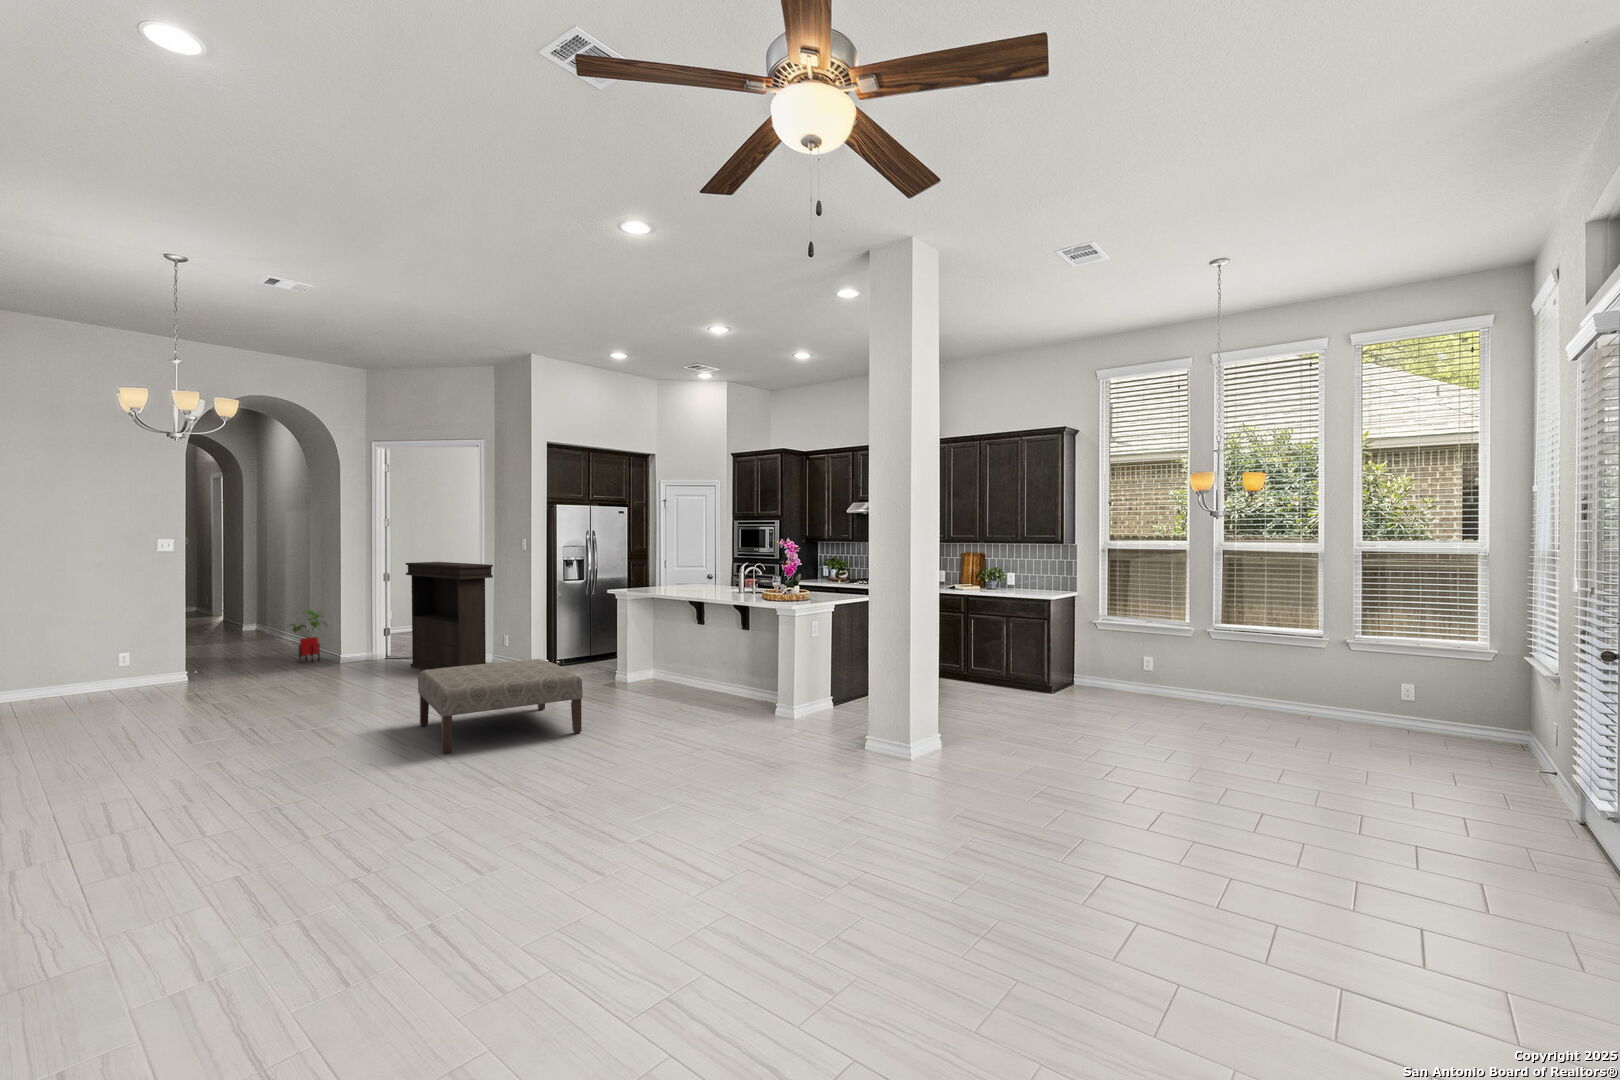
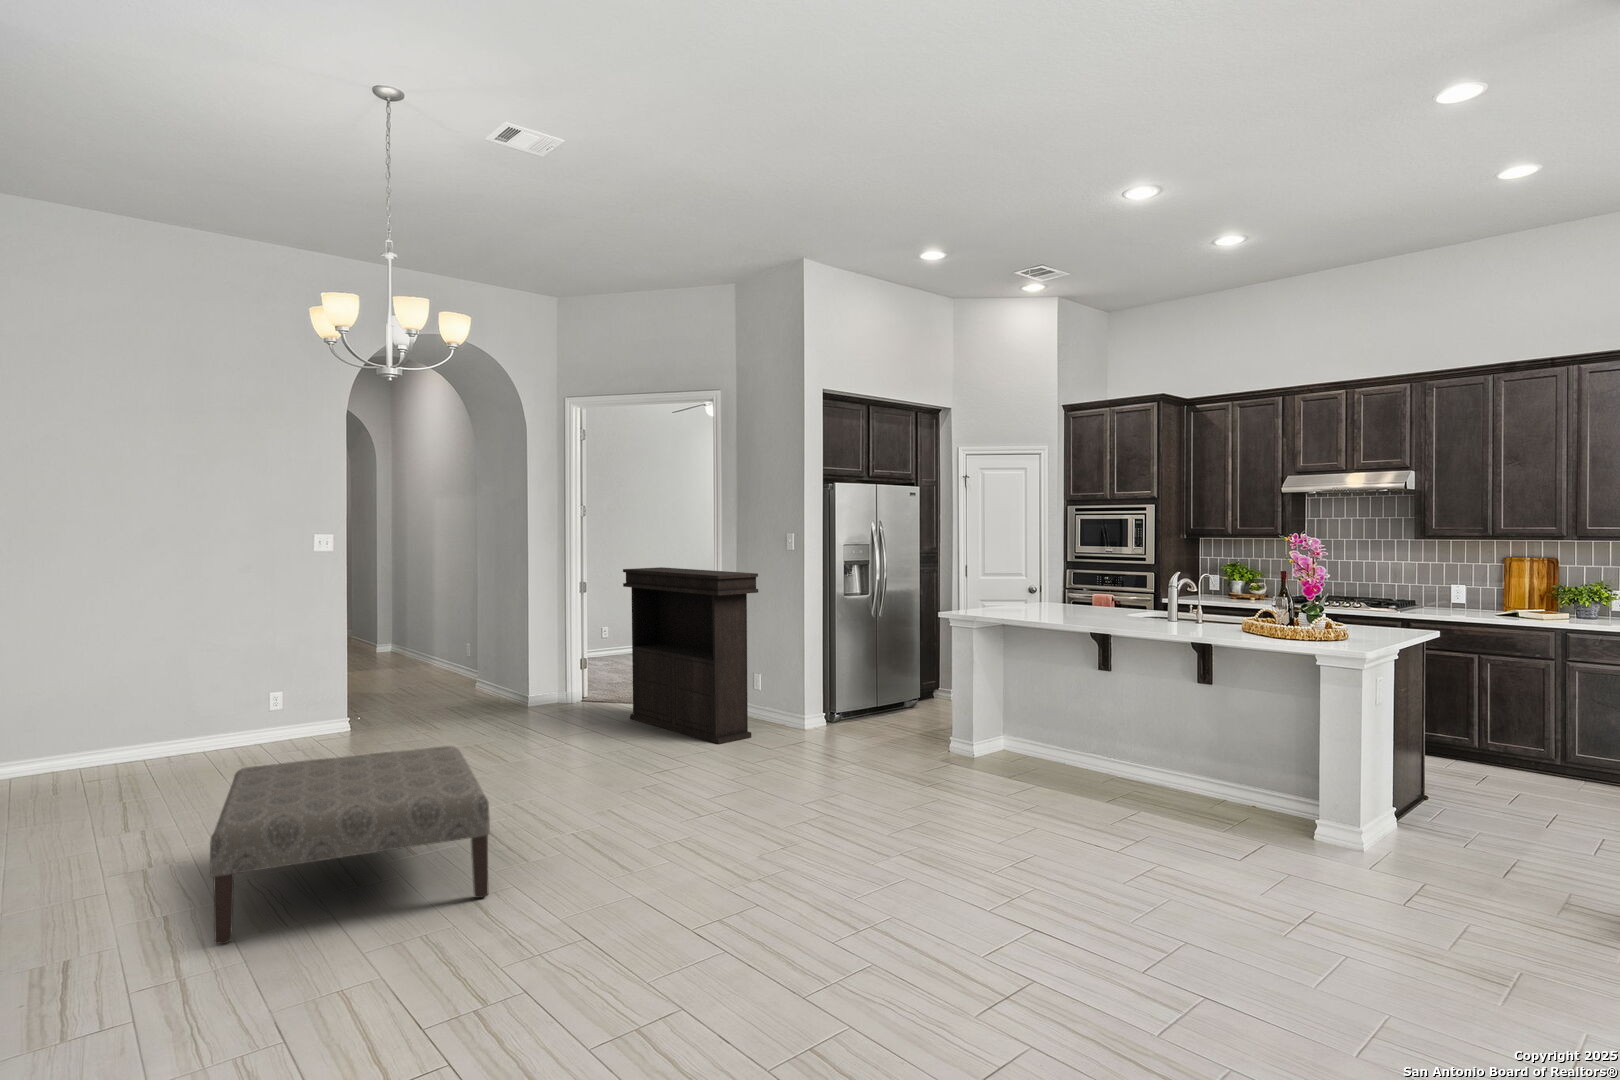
house plant: present [289,610,327,662] -> none [461,634,510,708]
ottoman: present [418,659,583,753] -> present [210,746,490,944]

